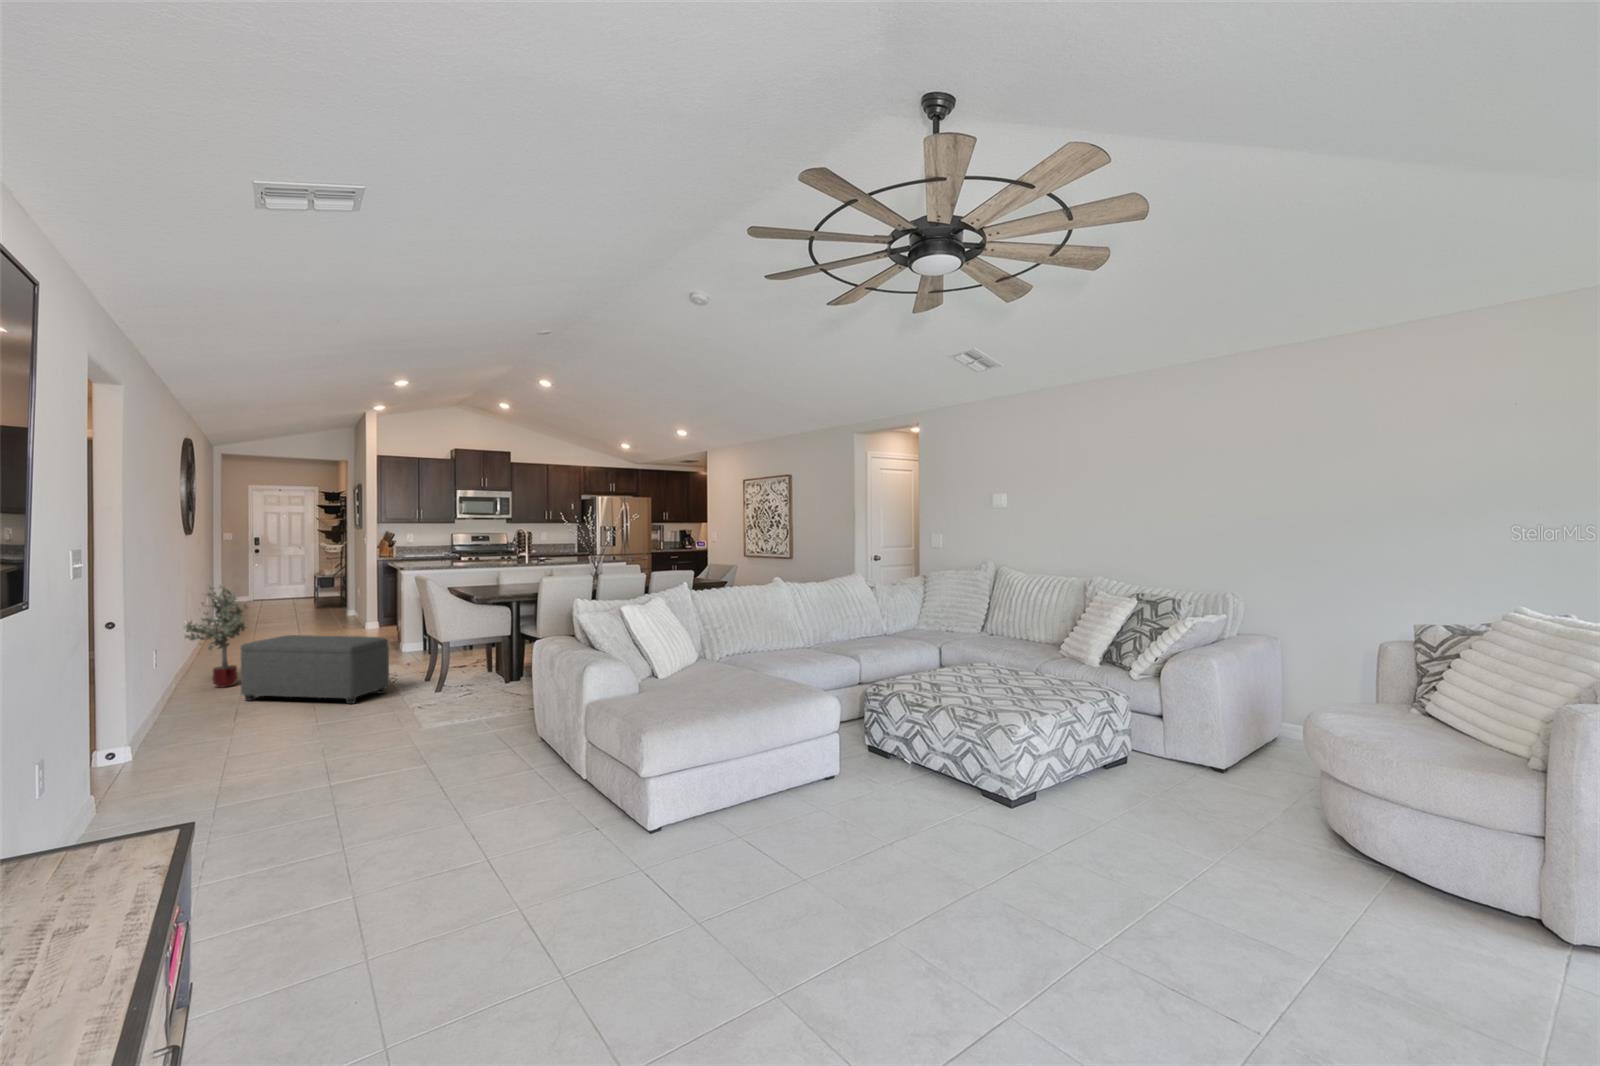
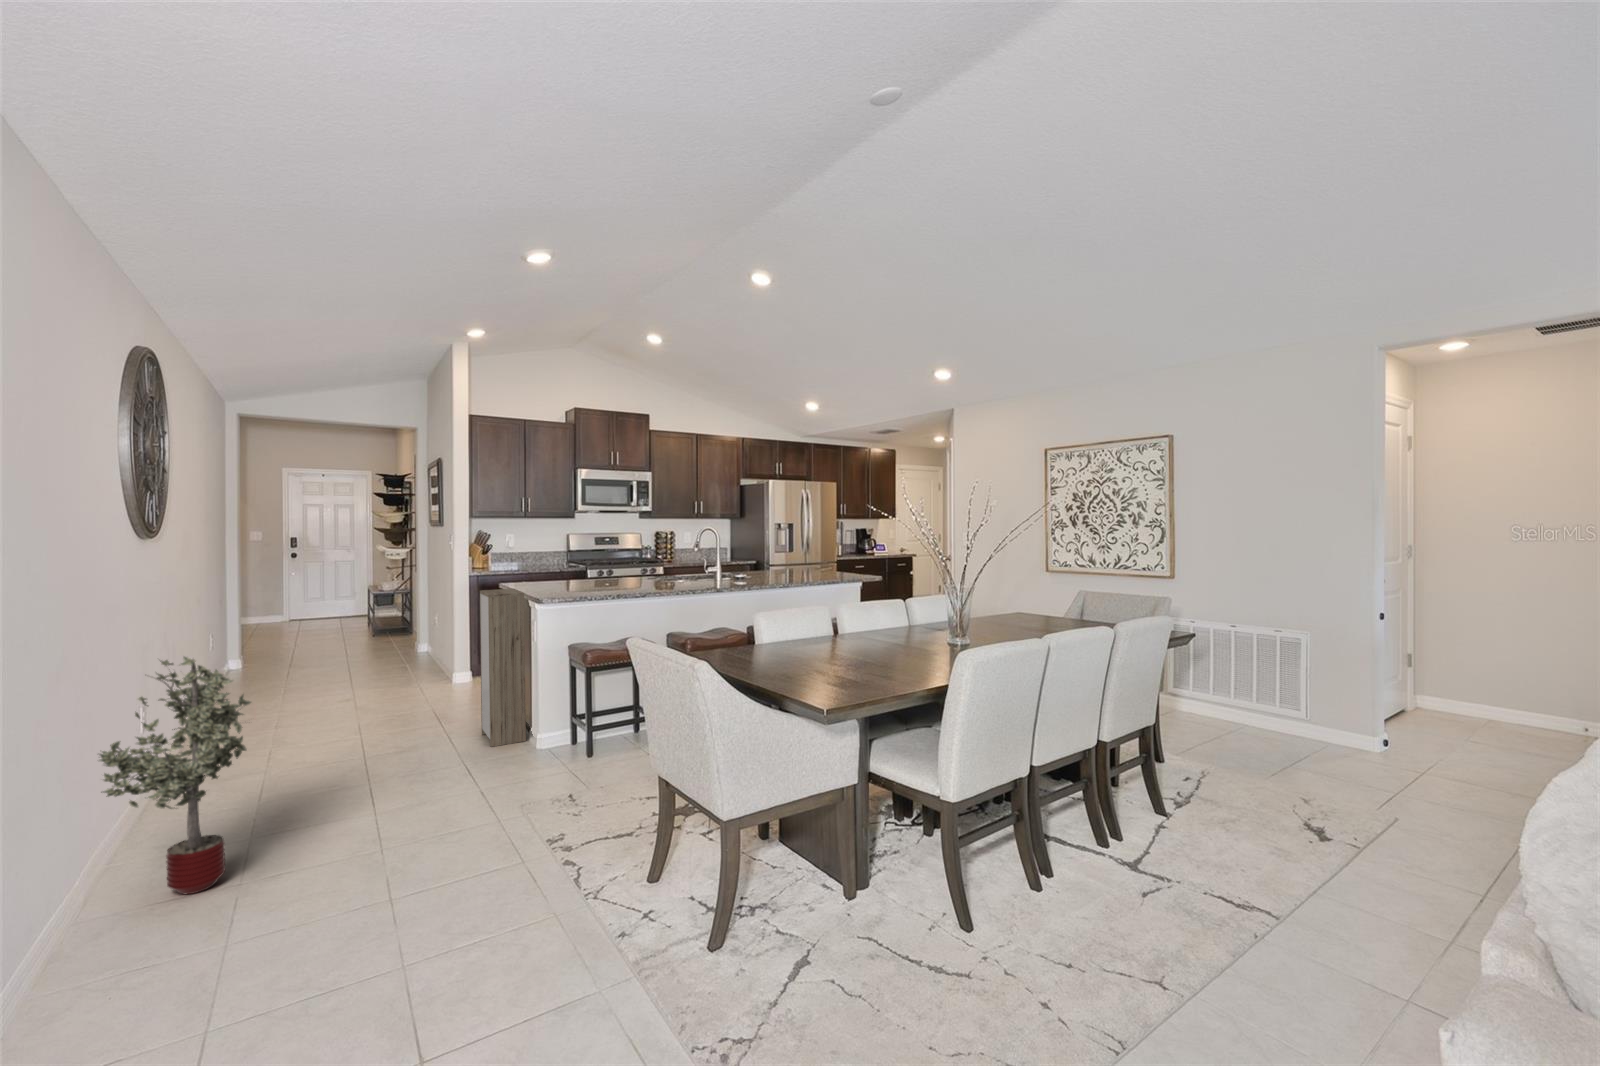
storage cabinet: none [373,564,398,651] -> present [480,589,526,747]
ottoman: present [241,635,389,704] -> none [214,783,579,1011]

